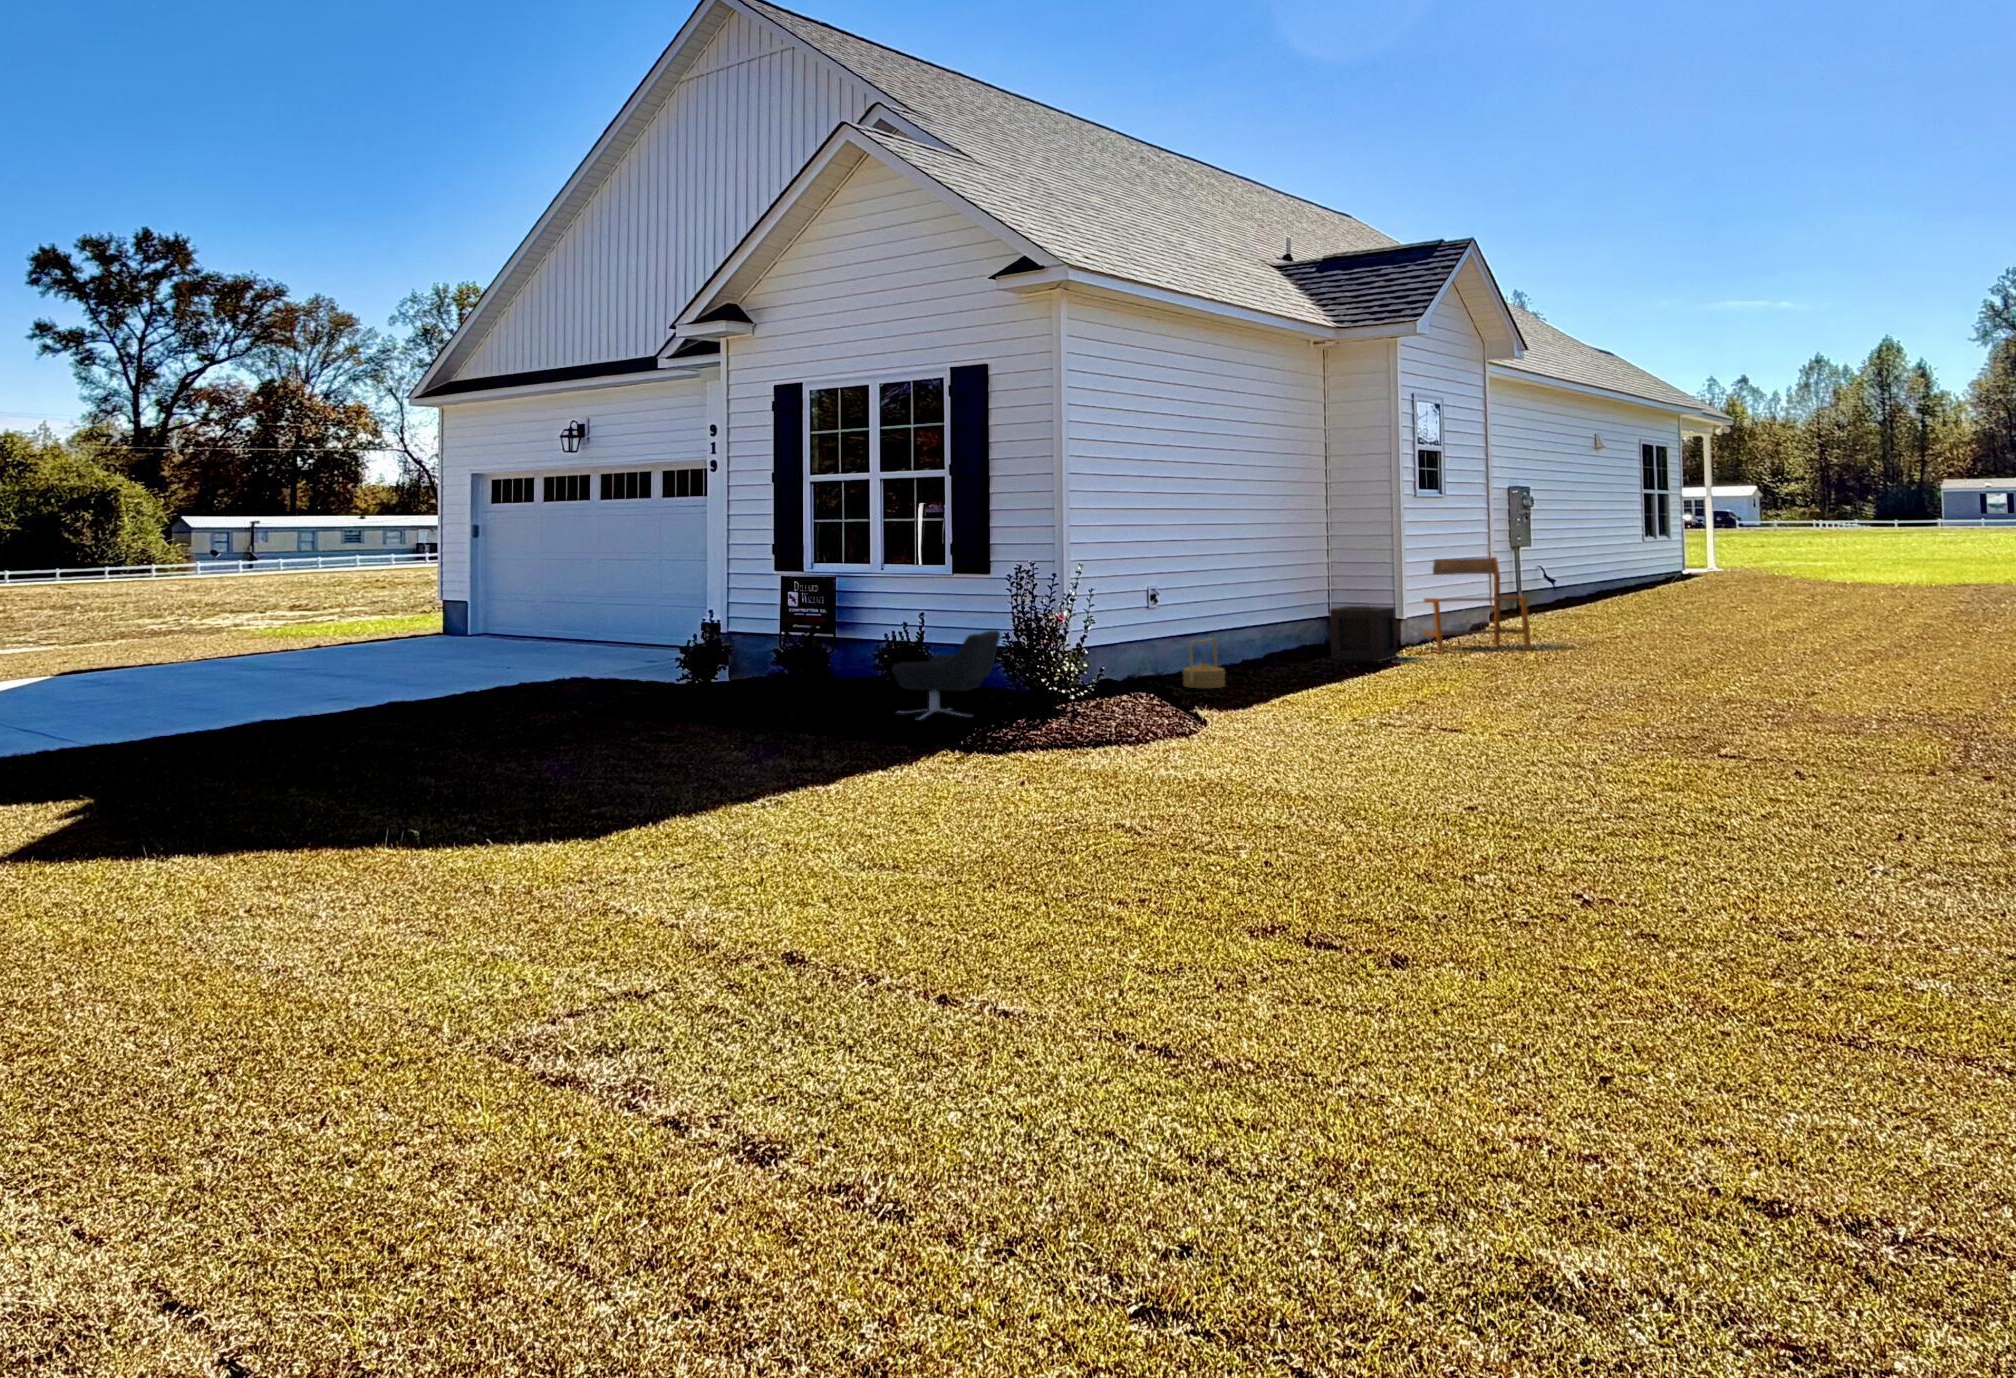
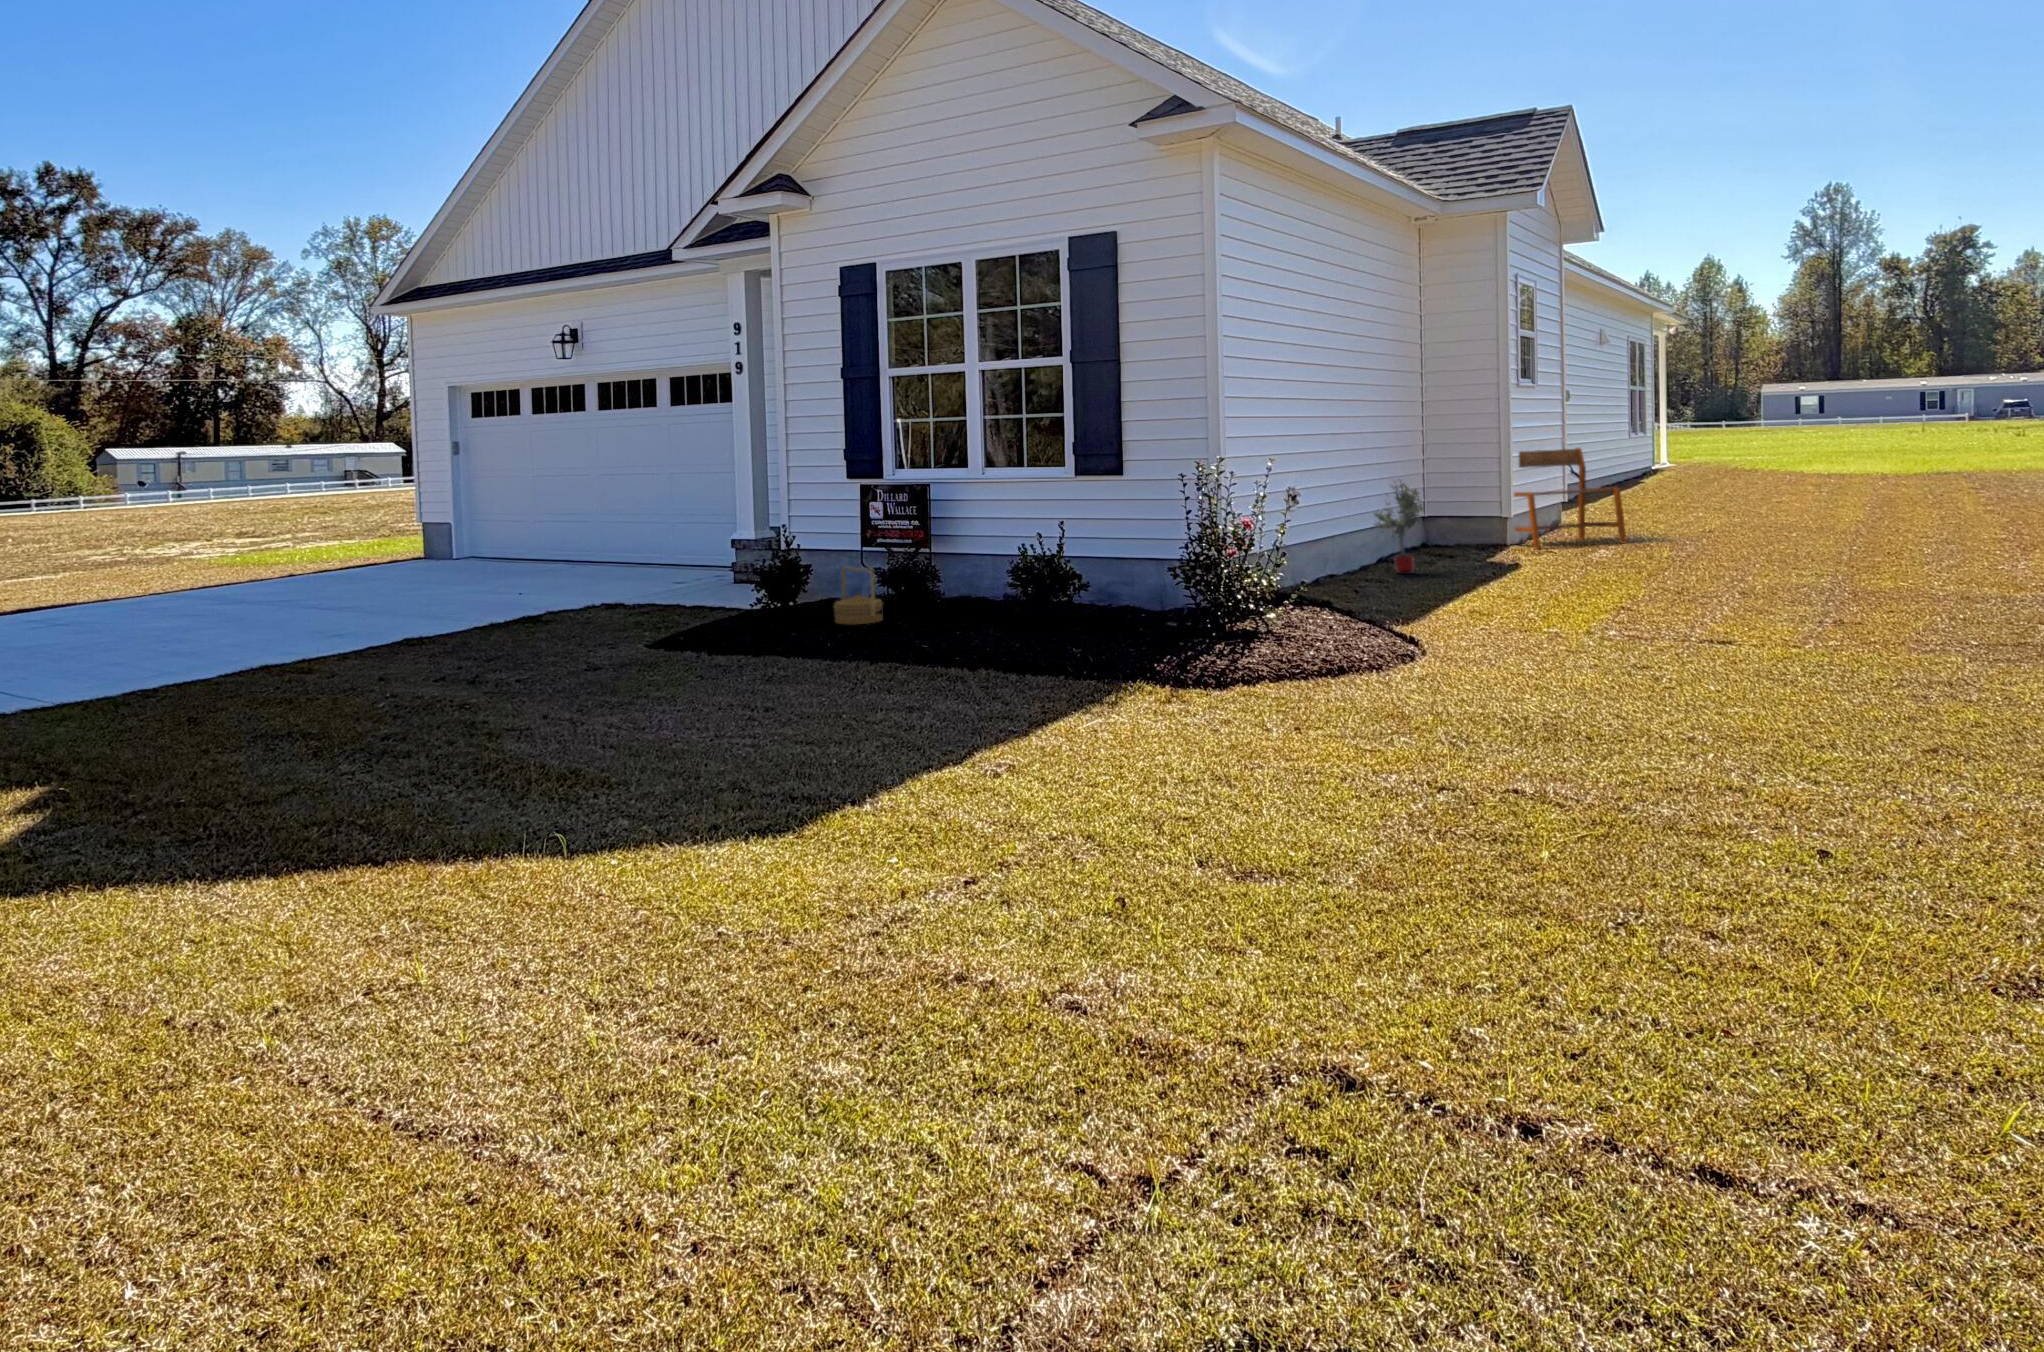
potted tree: none [1258,583,1310,671] -> present [1374,479,1423,574]
wooden crate: present [1330,606,1397,662] -> none [1430,502,1499,561]
lounge chair: present [892,631,1000,719] -> none [1027,539,1146,645]
woven basket: present [1183,638,1225,688] -> present [834,566,883,624]

